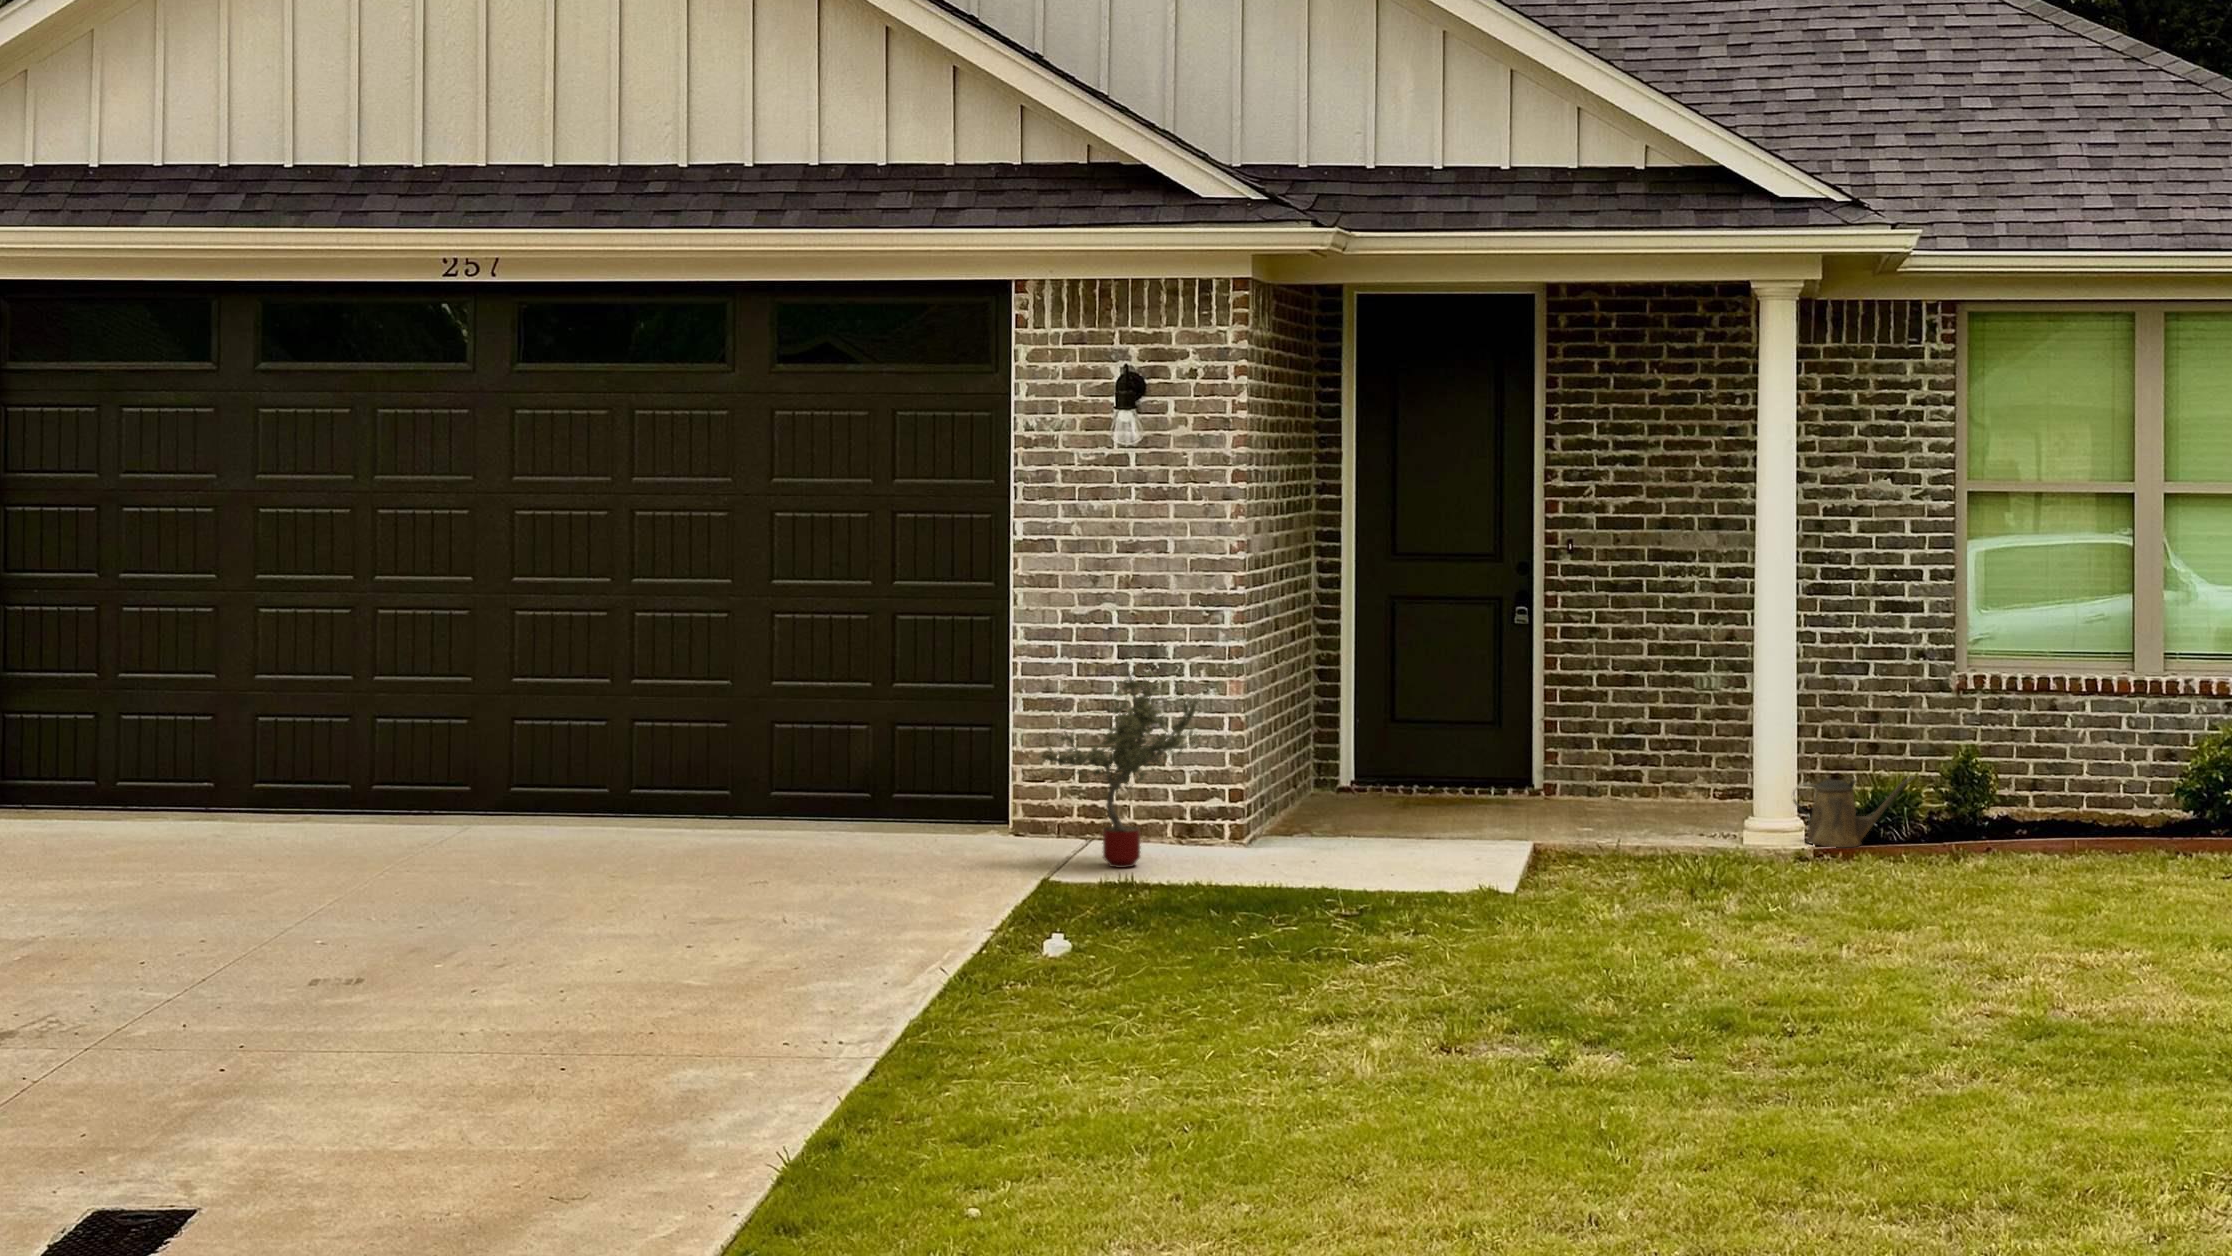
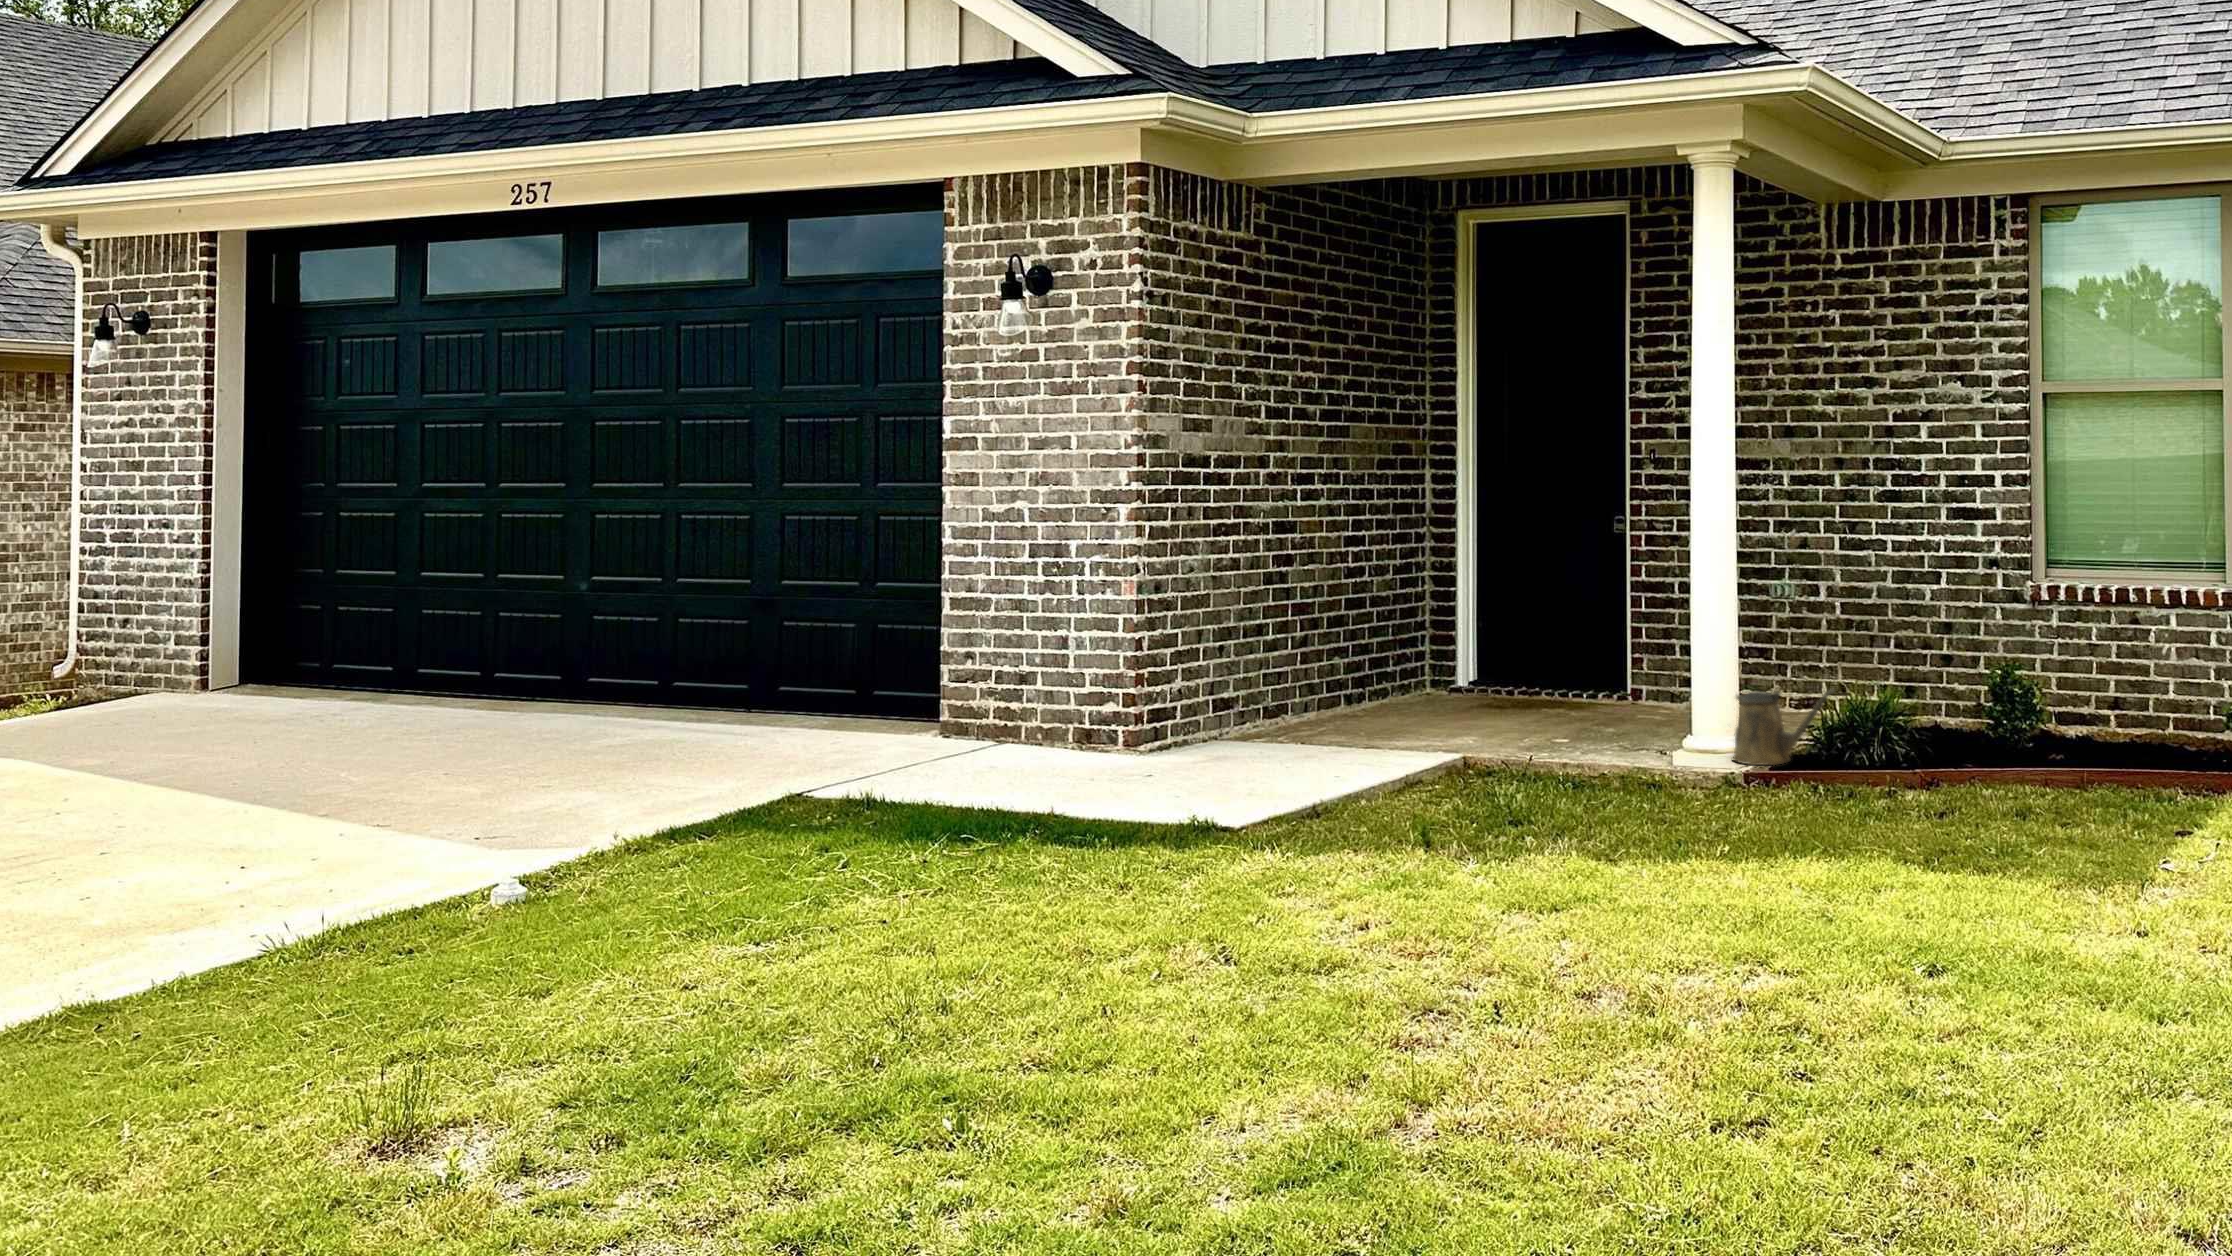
potted tree: present [1046,669,1199,868] -> none [939,563,1072,762]

